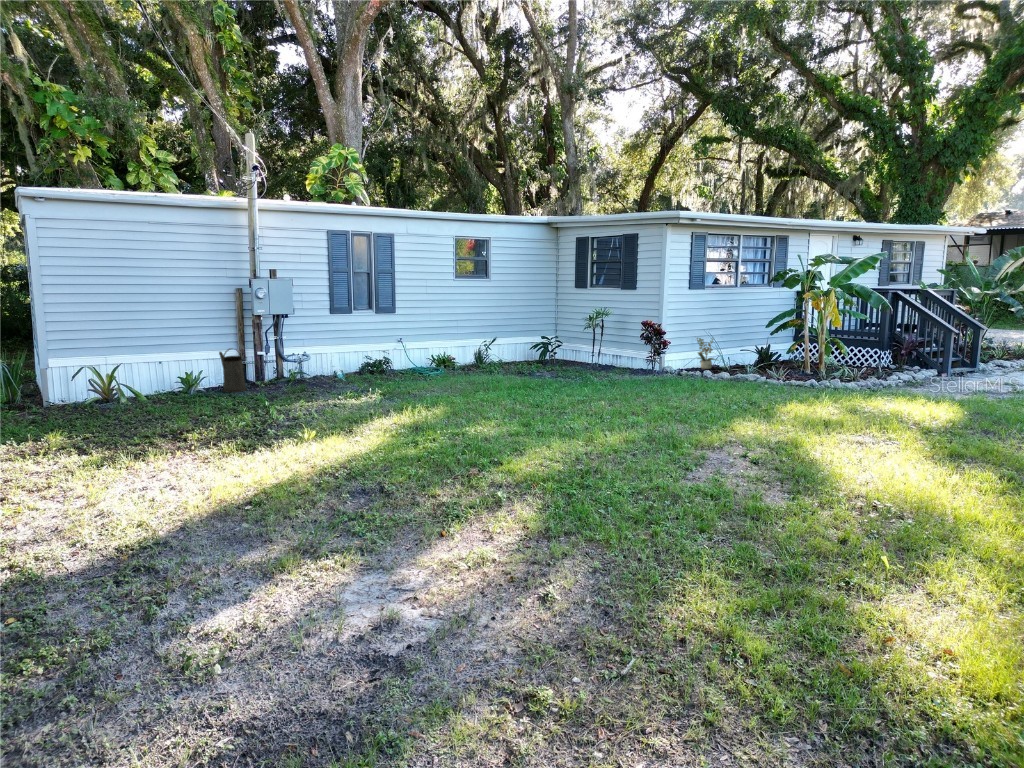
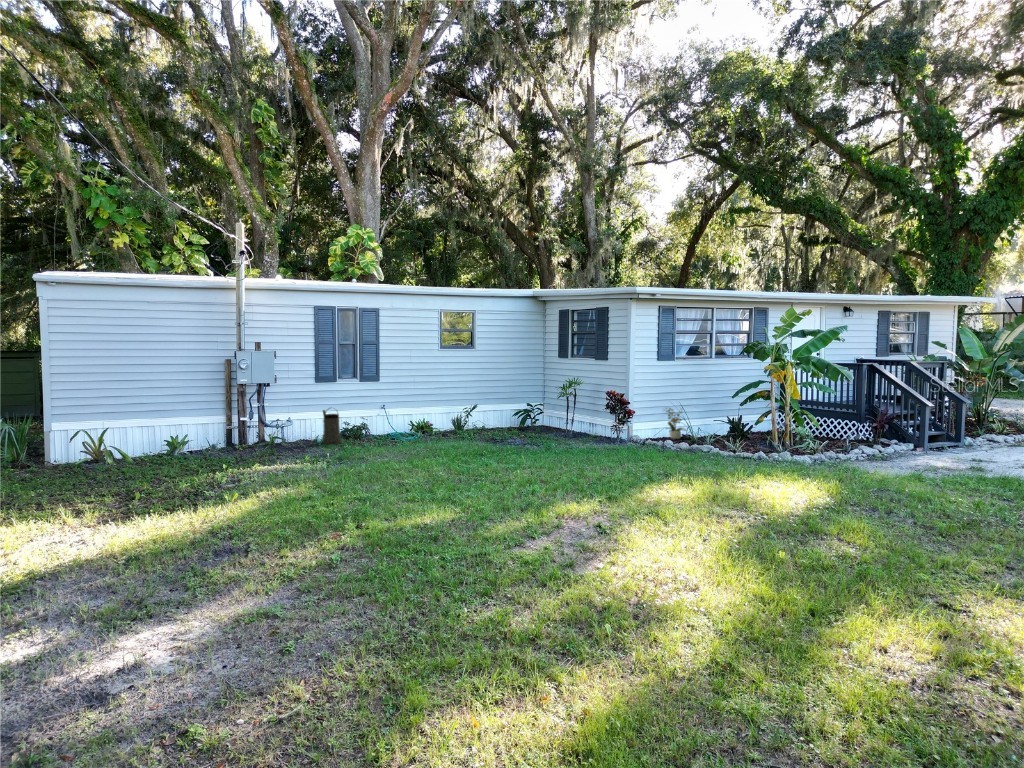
watering can: present [219,349,246,392] -> present [323,410,341,444]

